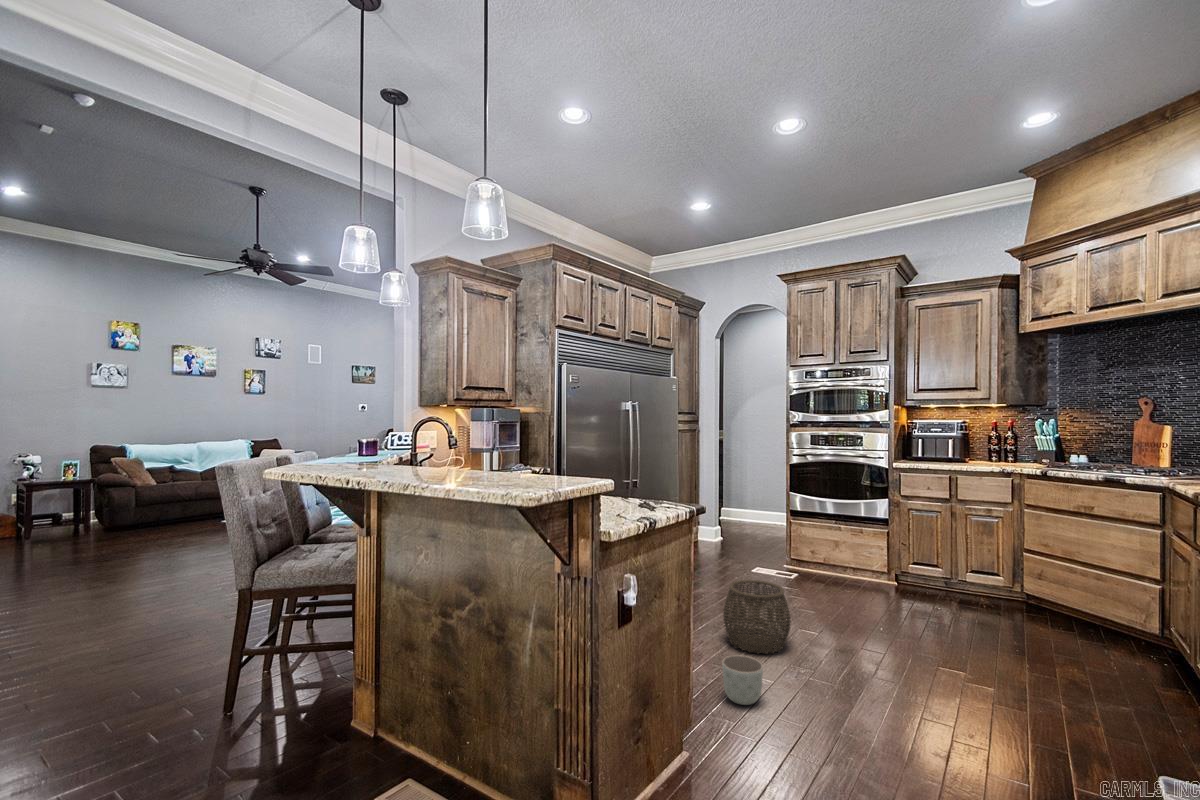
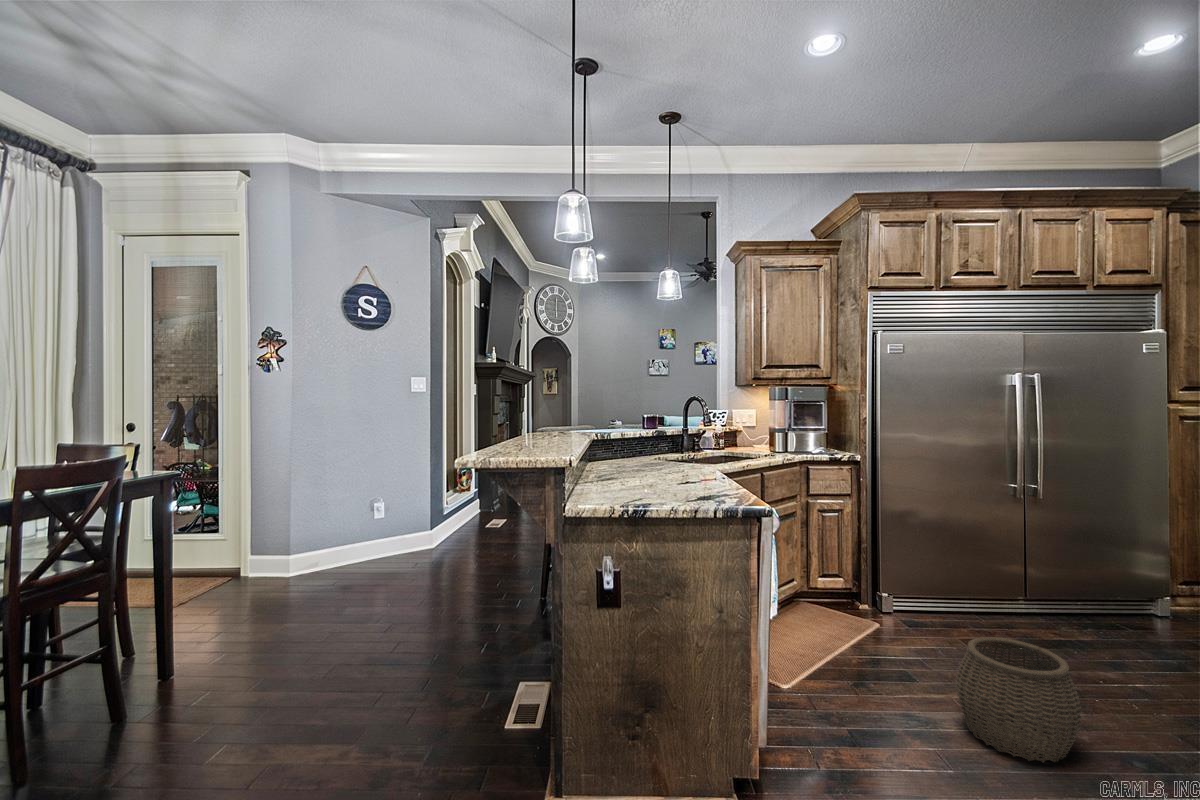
planter: present [722,655,763,705] -> none [824,697,880,765]

